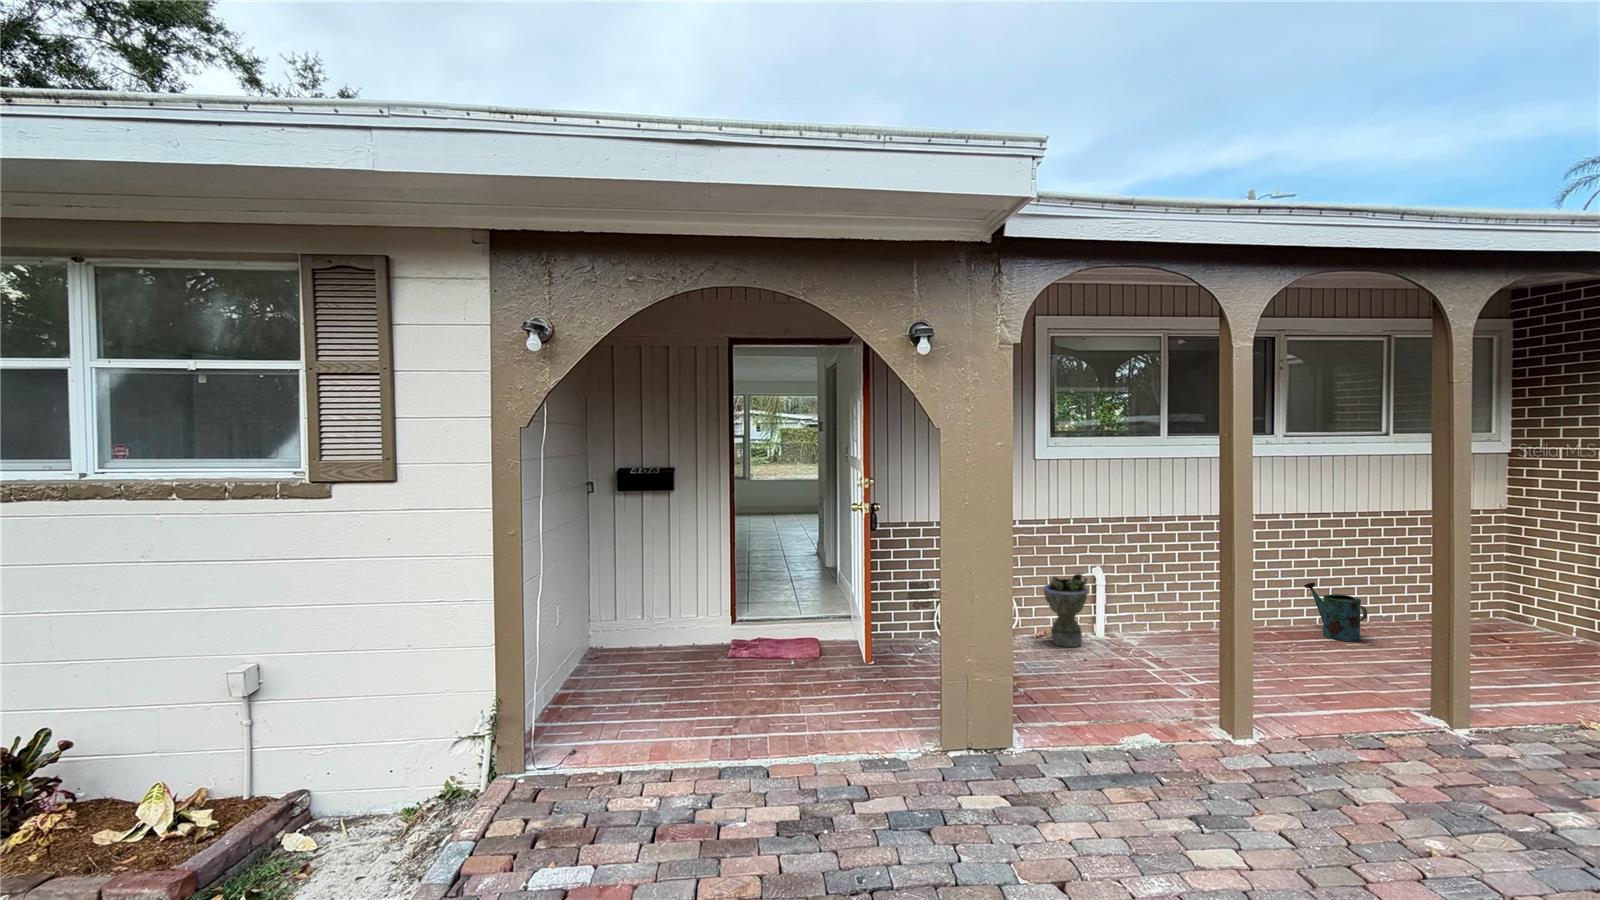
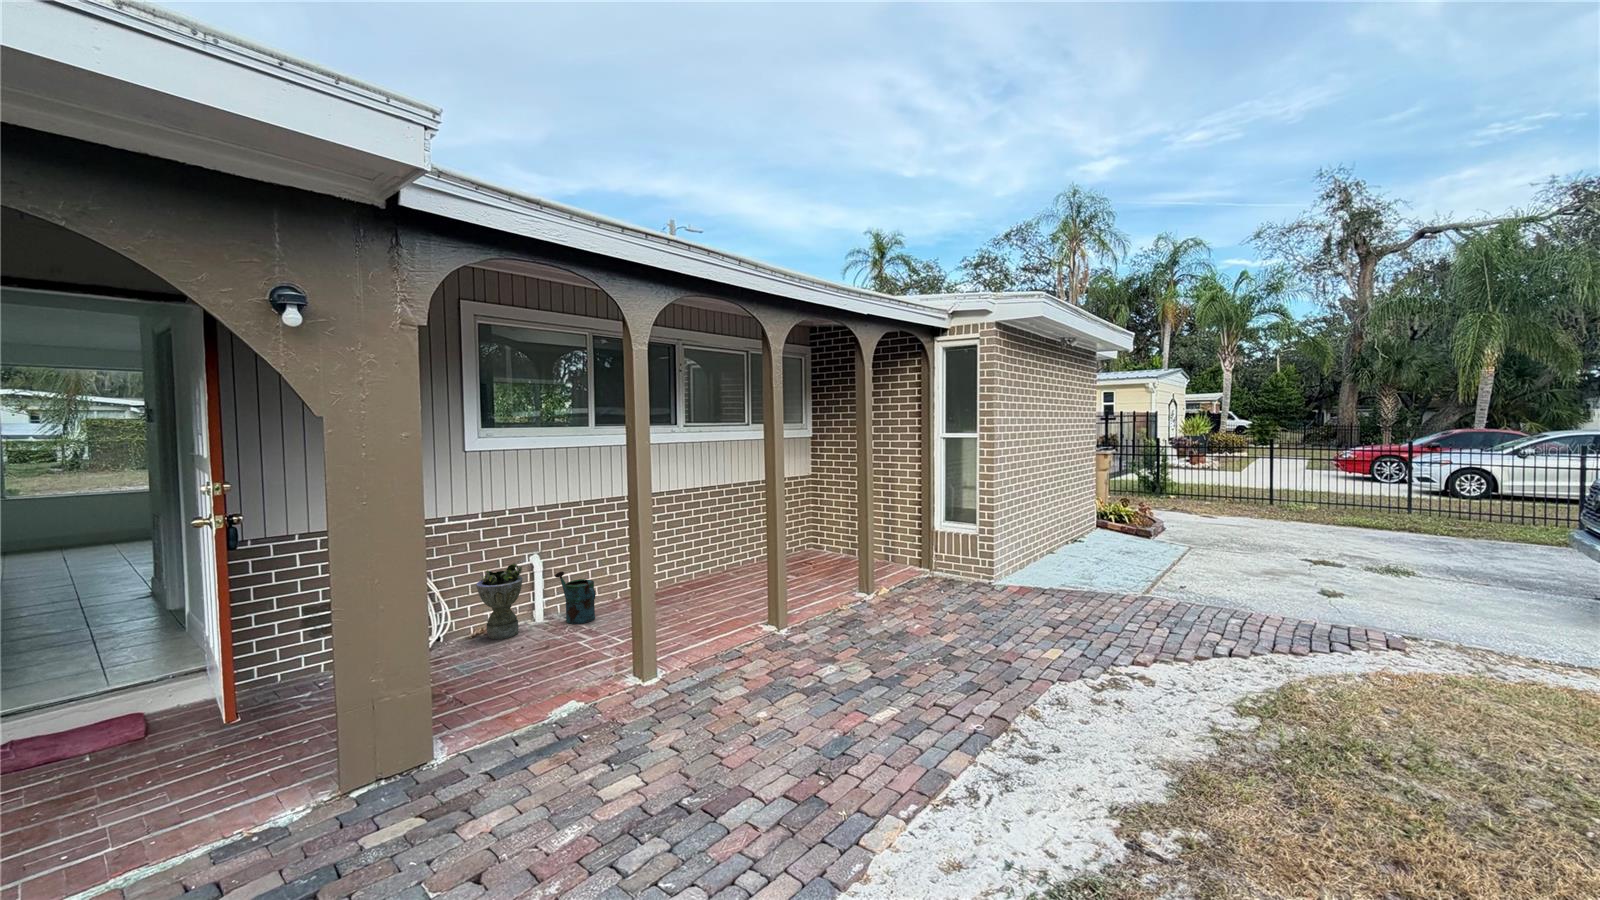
watering can: present [1304,583,1367,642] -> present [555,571,595,624]

